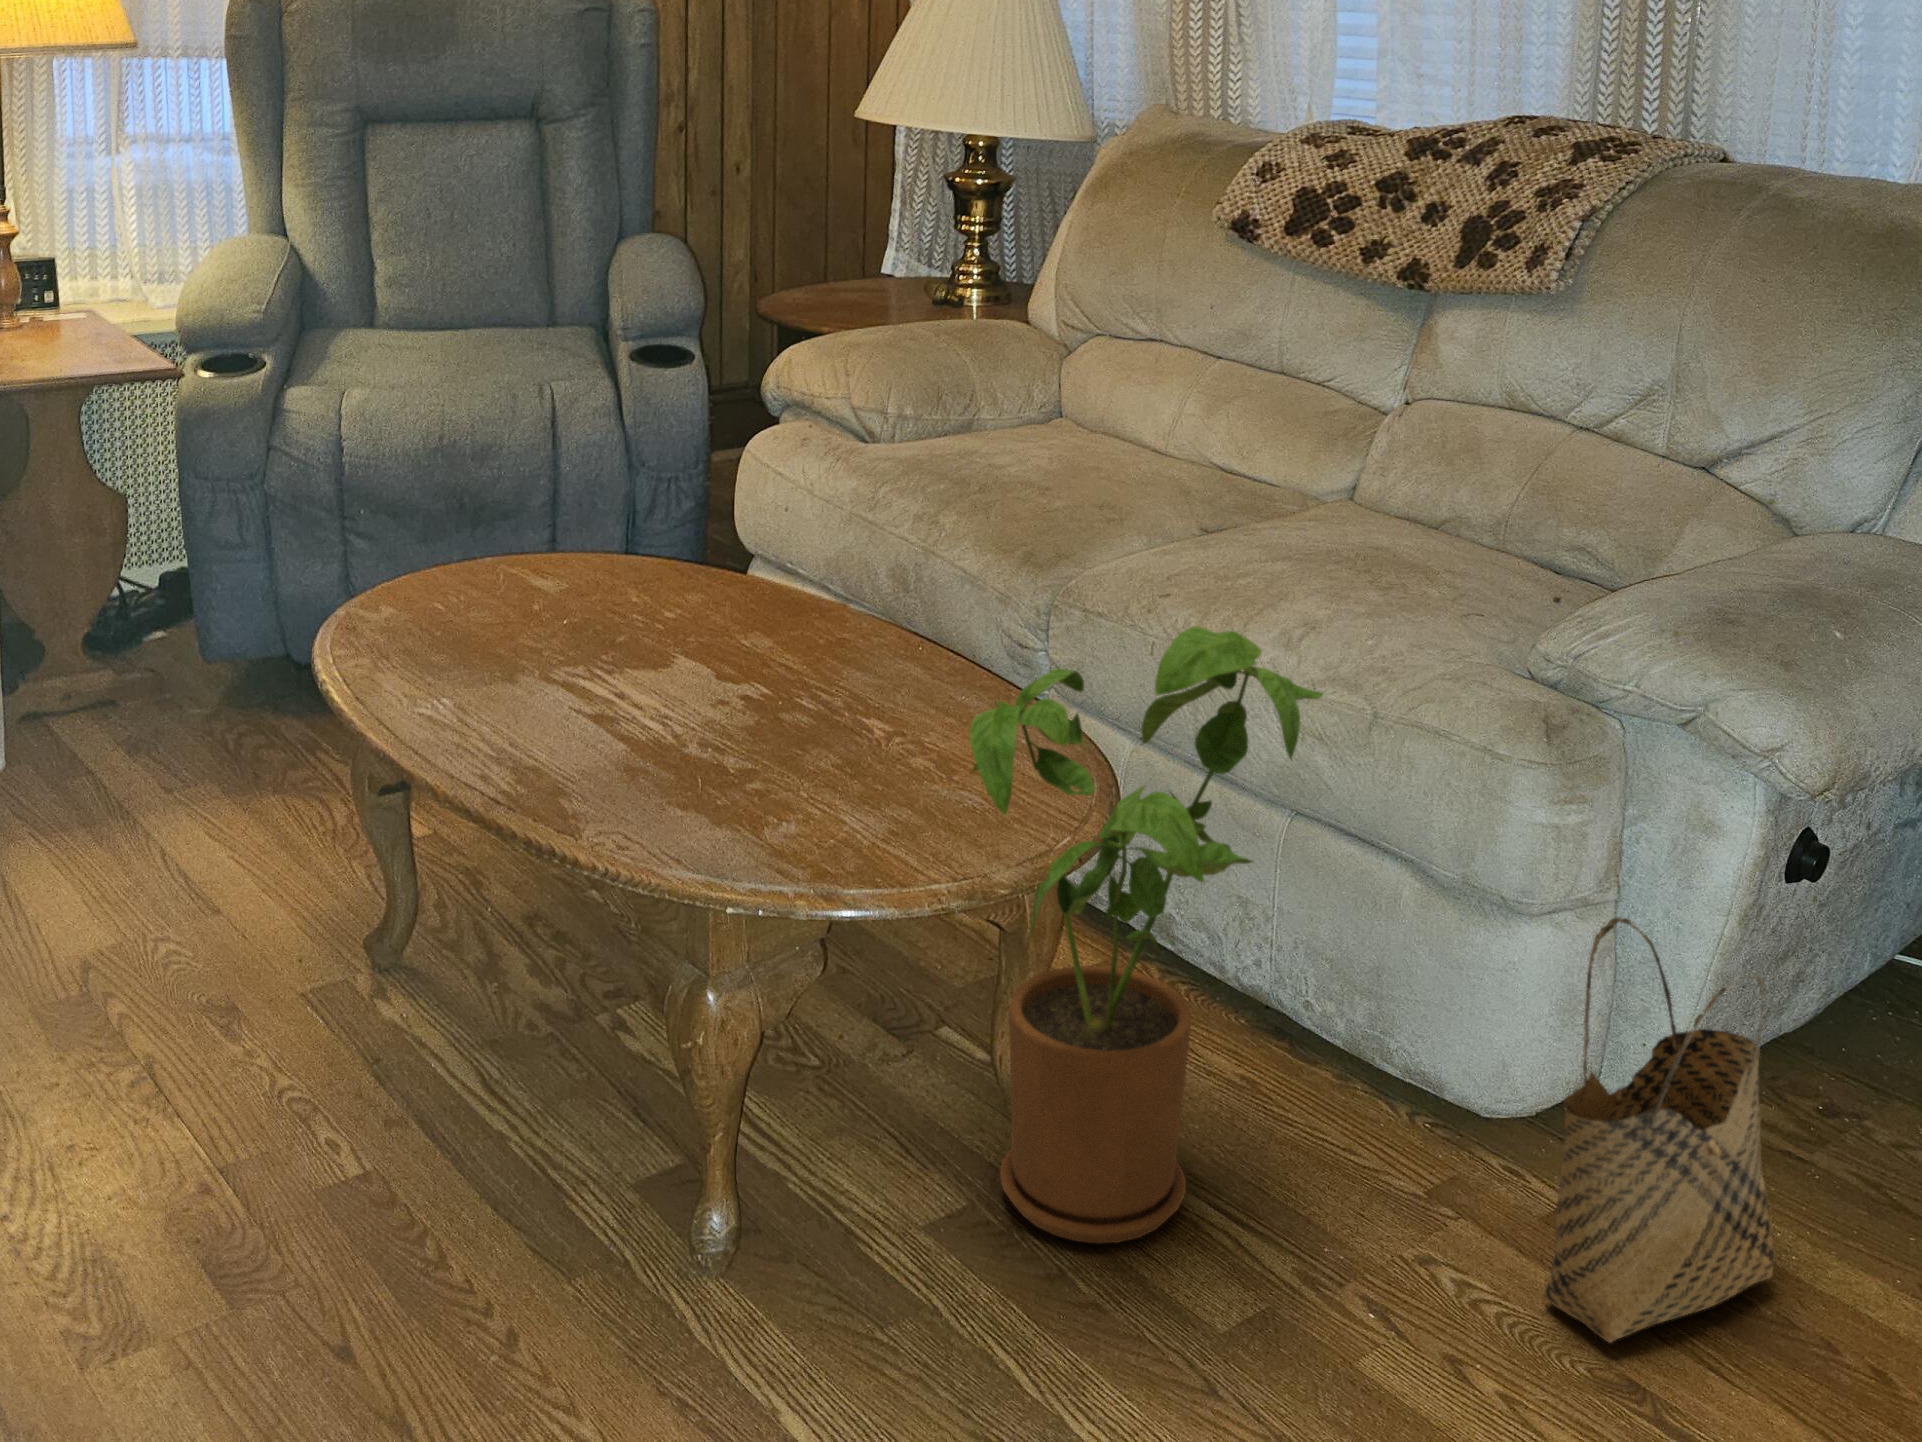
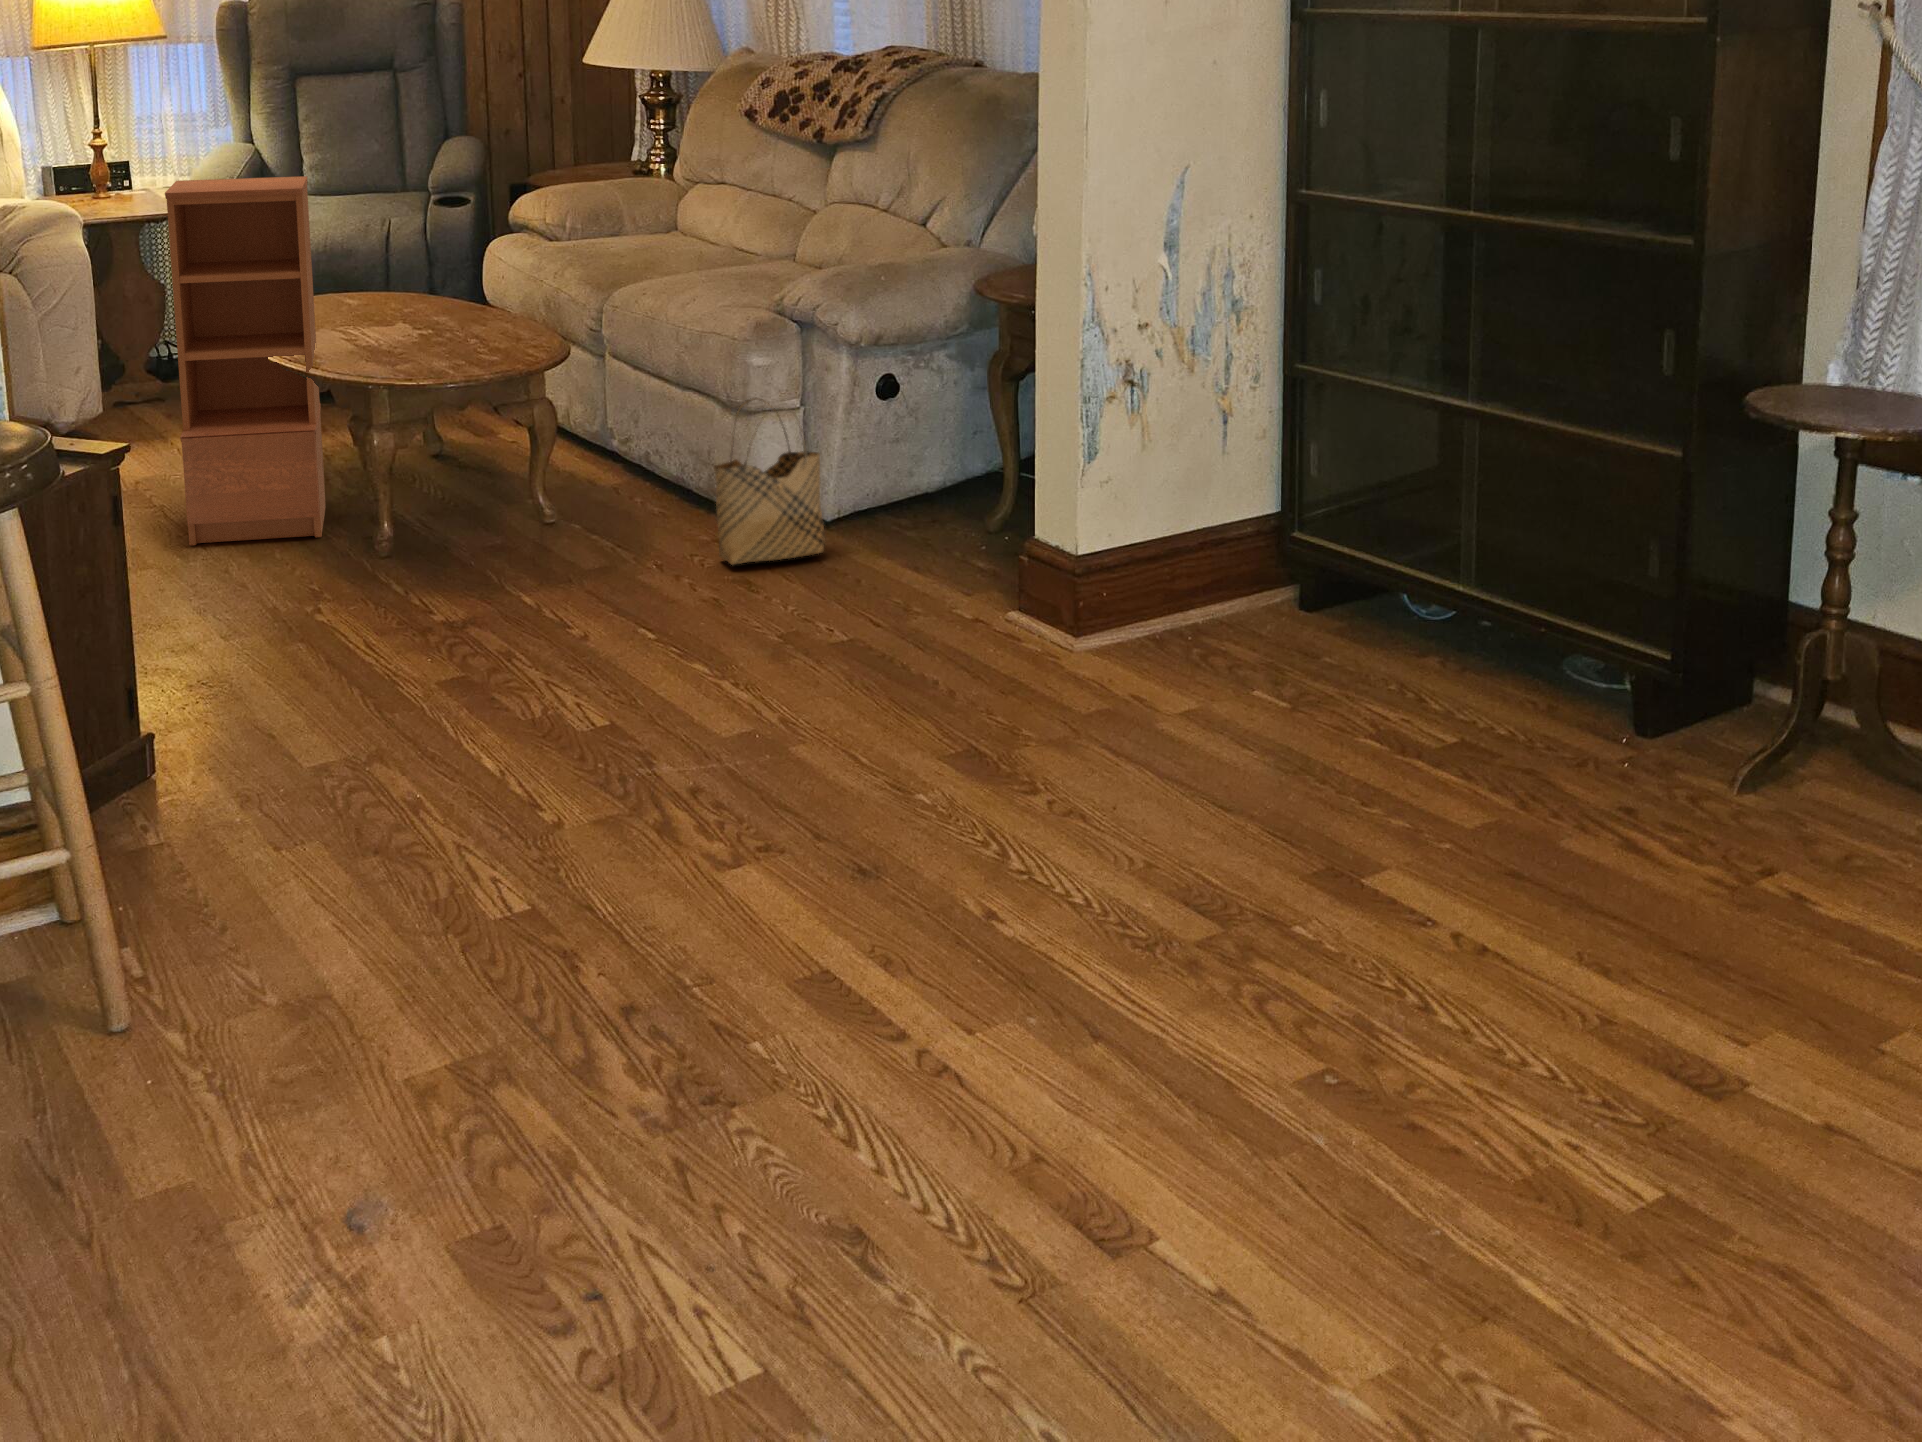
bookcase: none [218,369,563,1267] -> present [165,176,326,546]
house plant: present [970,626,1323,1243] -> none [489,275,645,545]

